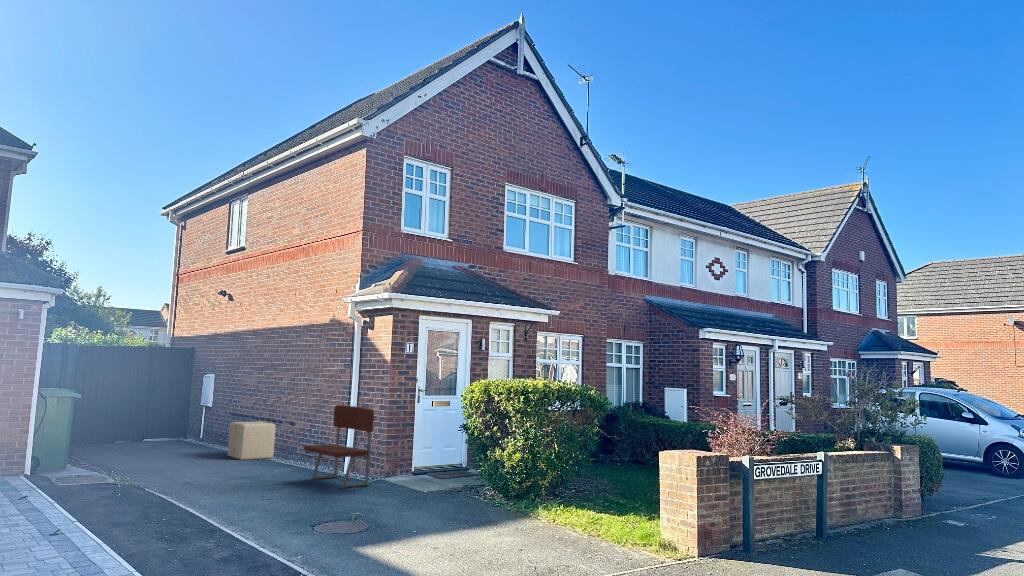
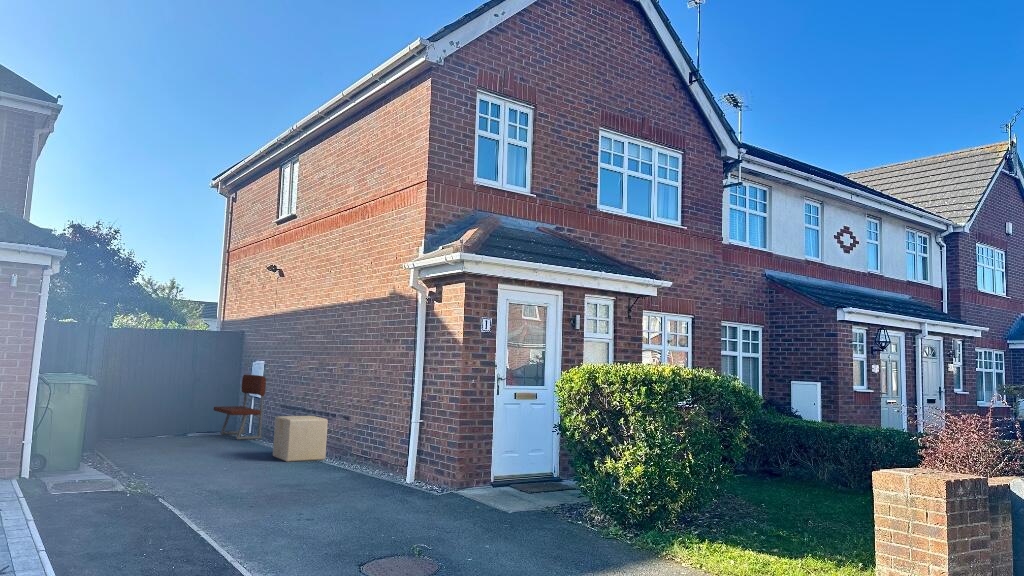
bench: present [304,405,374,488] -> present [214,375,266,440]

